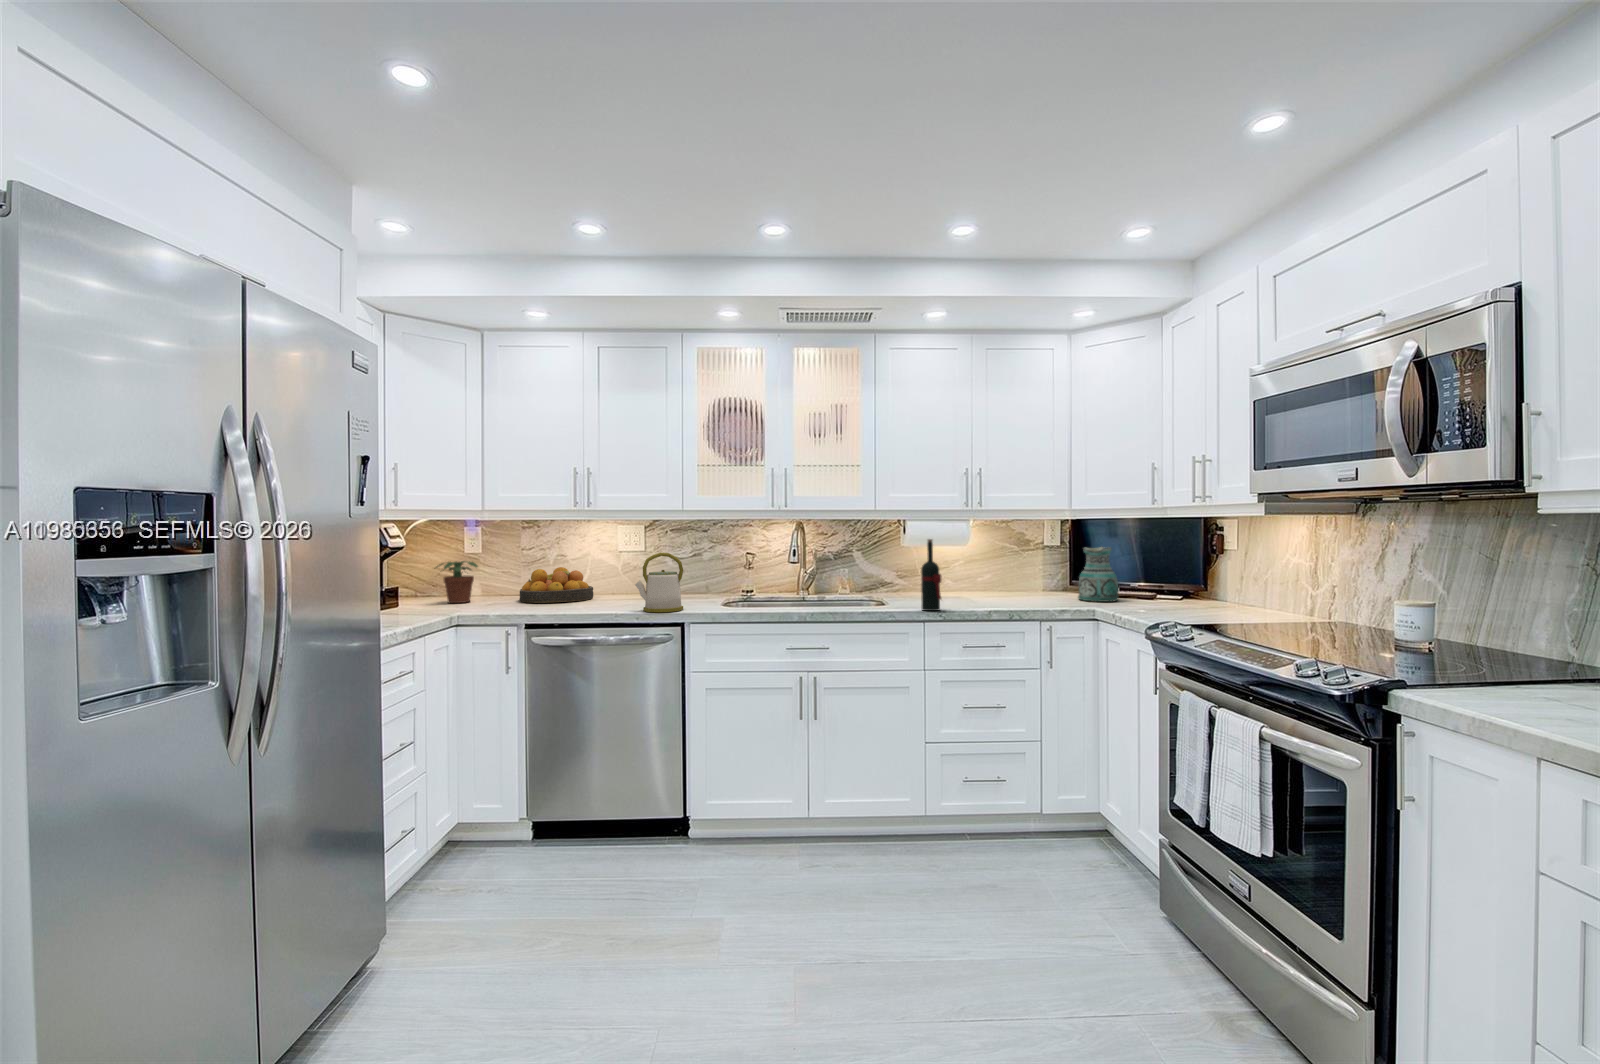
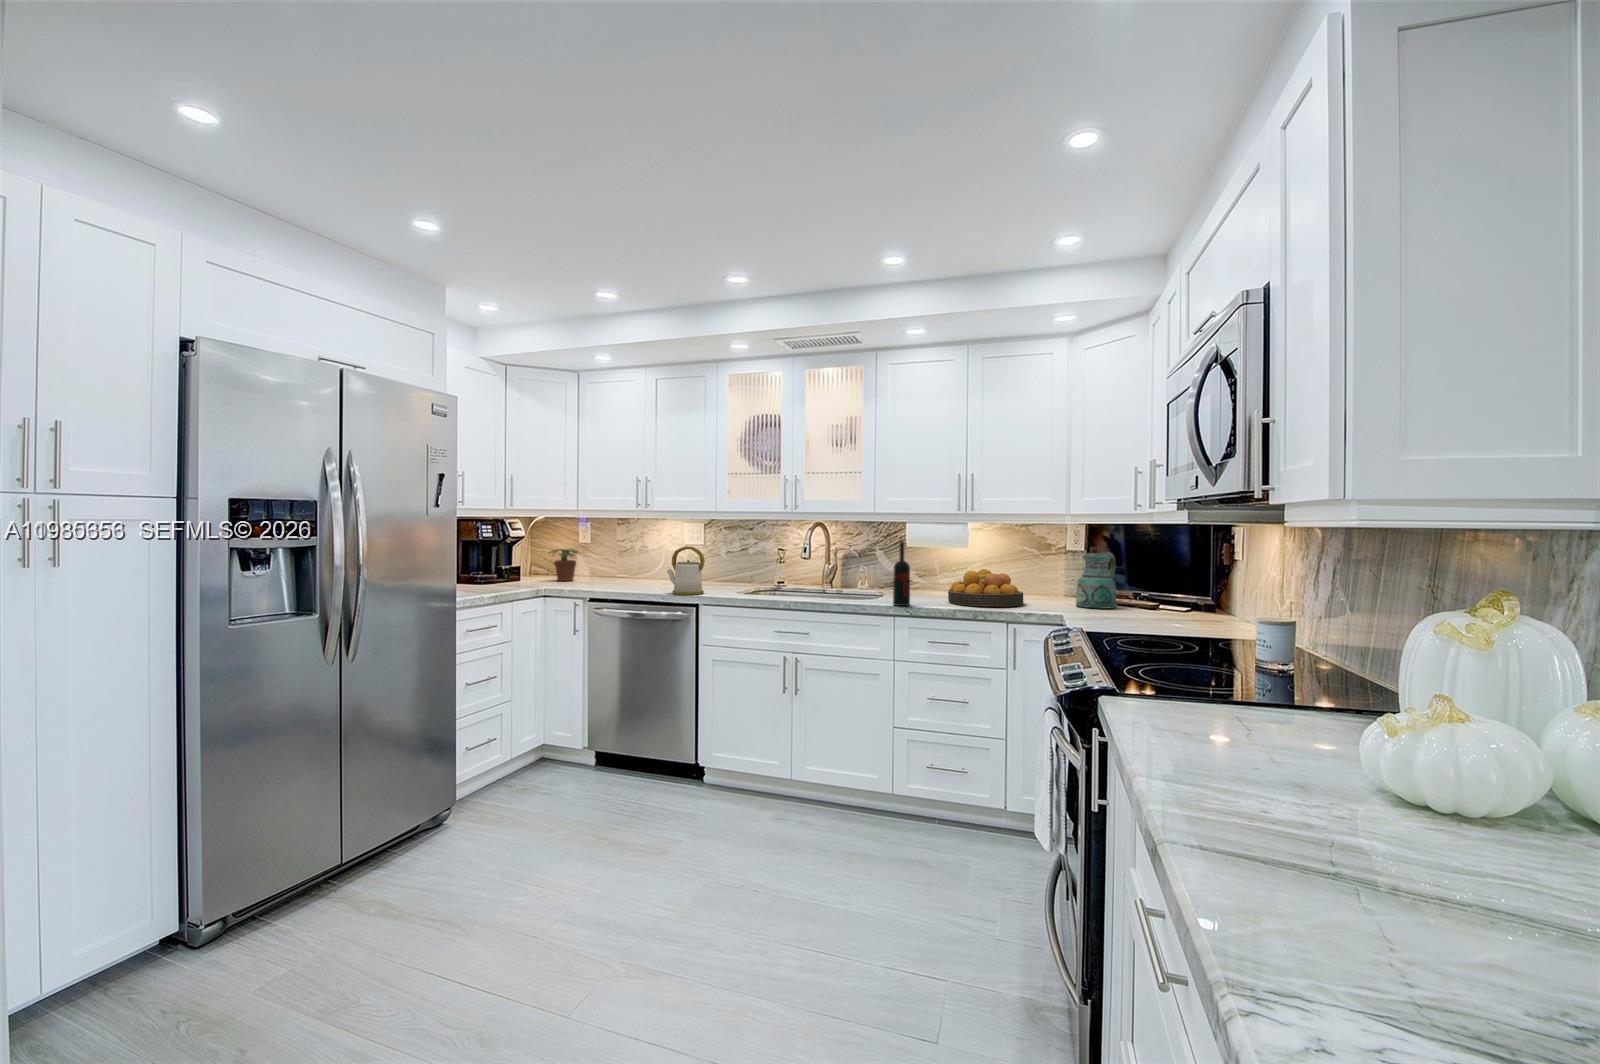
fruit bowl: present [520,567,593,603] -> present [948,569,1023,606]

